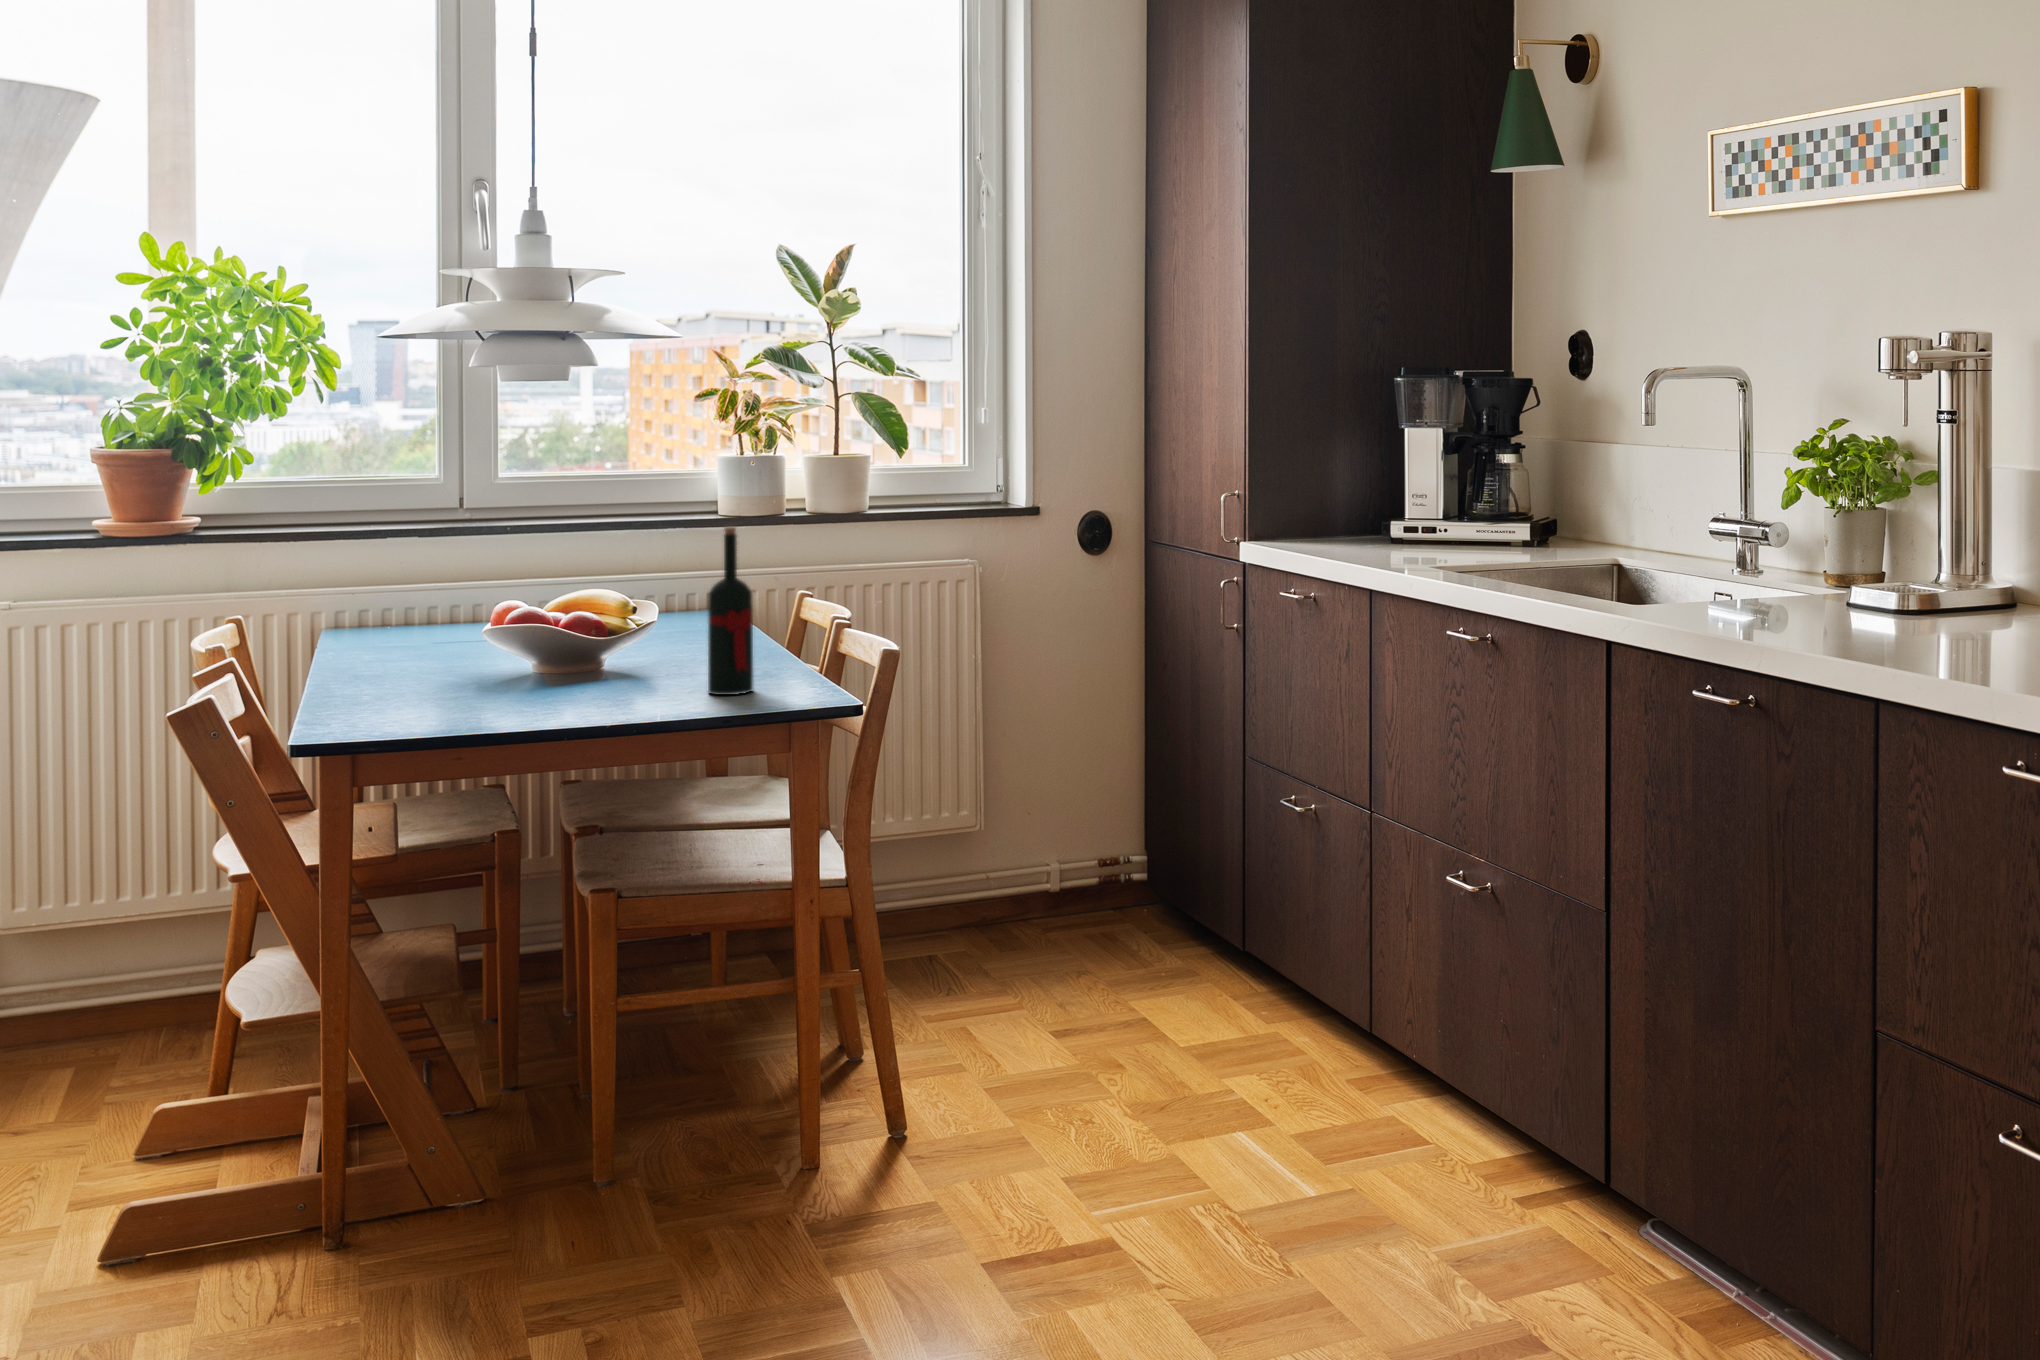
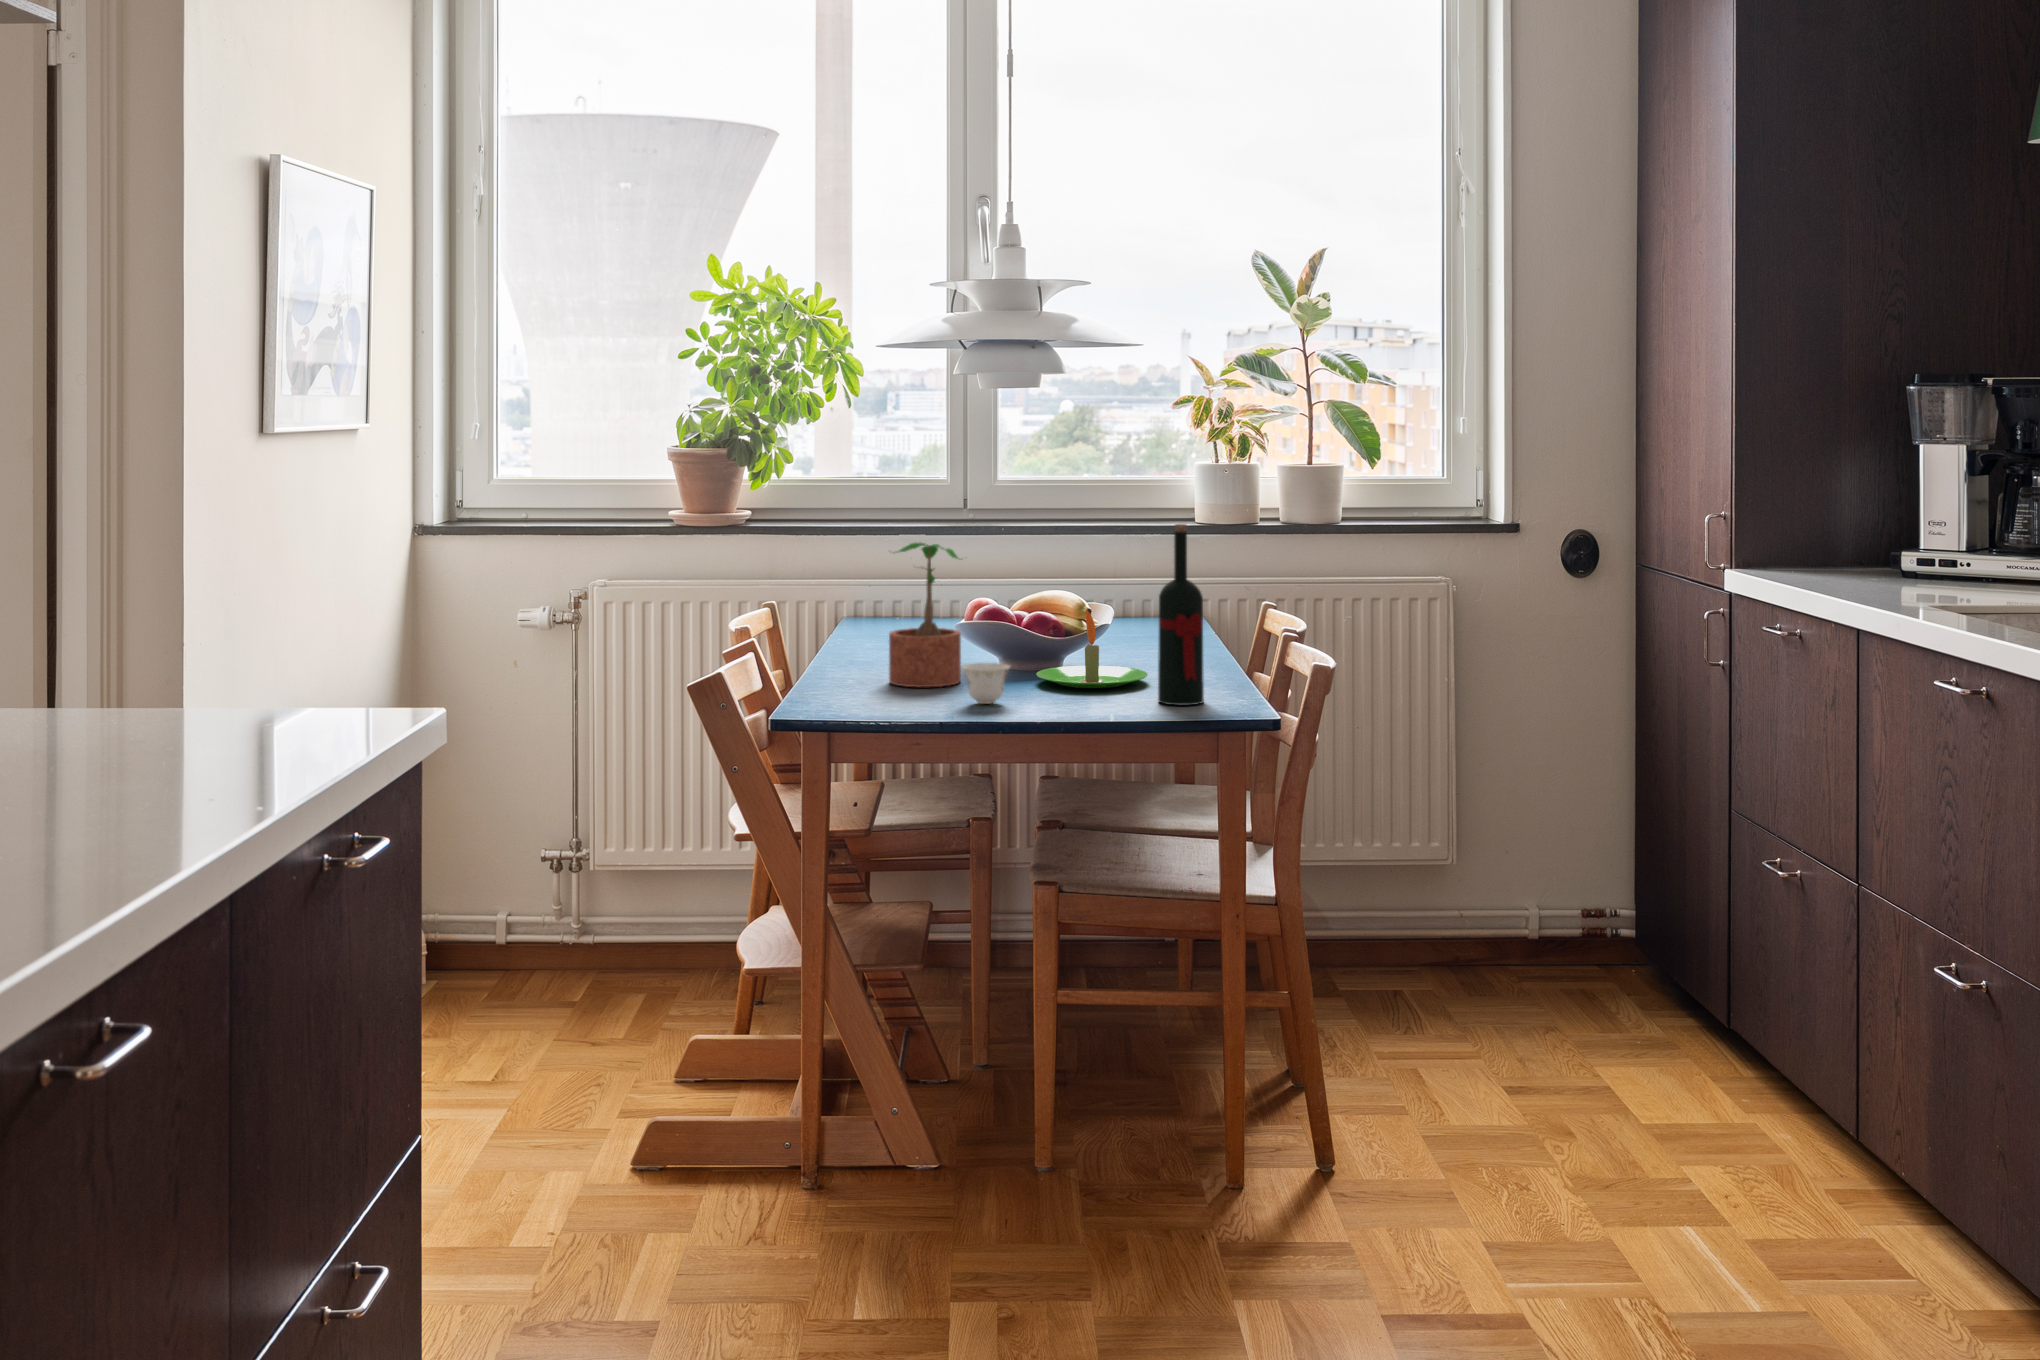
potted plant: none [411,552,501,697] -> present [889,542,961,687]
candle: none [577,611,693,685] -> present [1036,610,1148,688]
teacup: none [504,668,557,707] -> present [962,663,1010,704]

